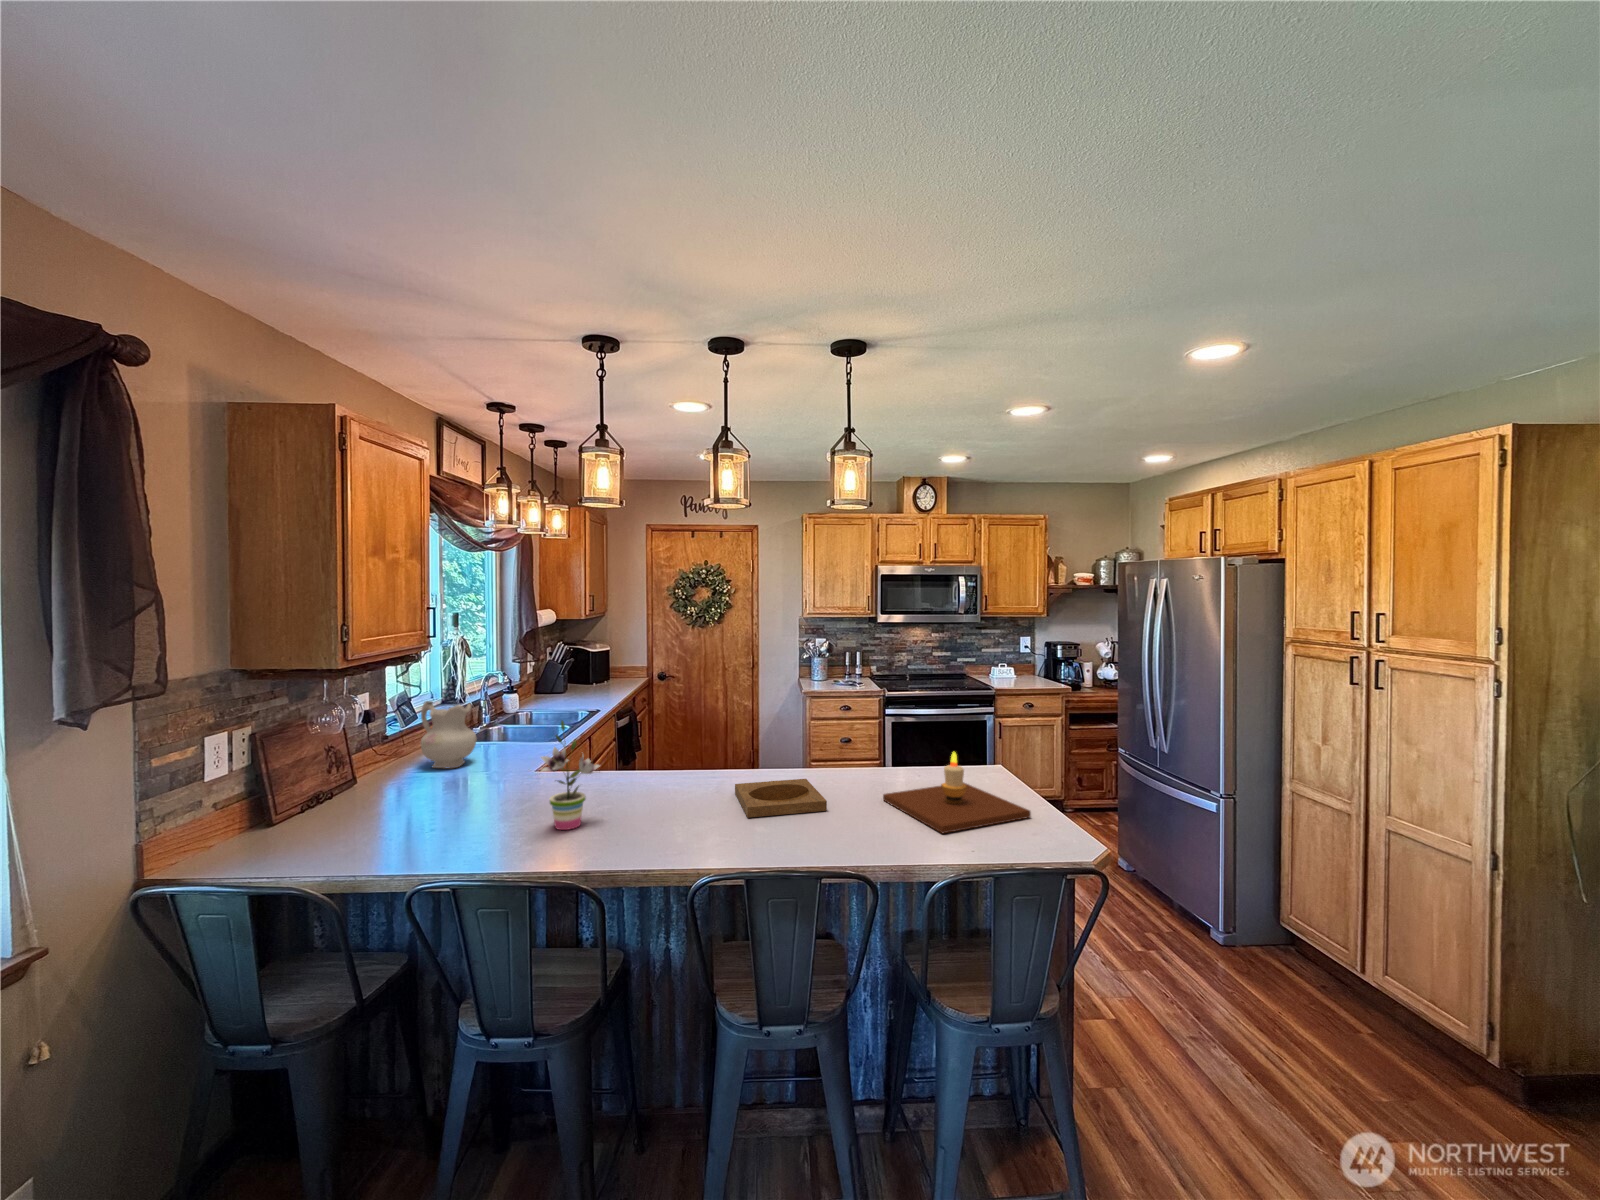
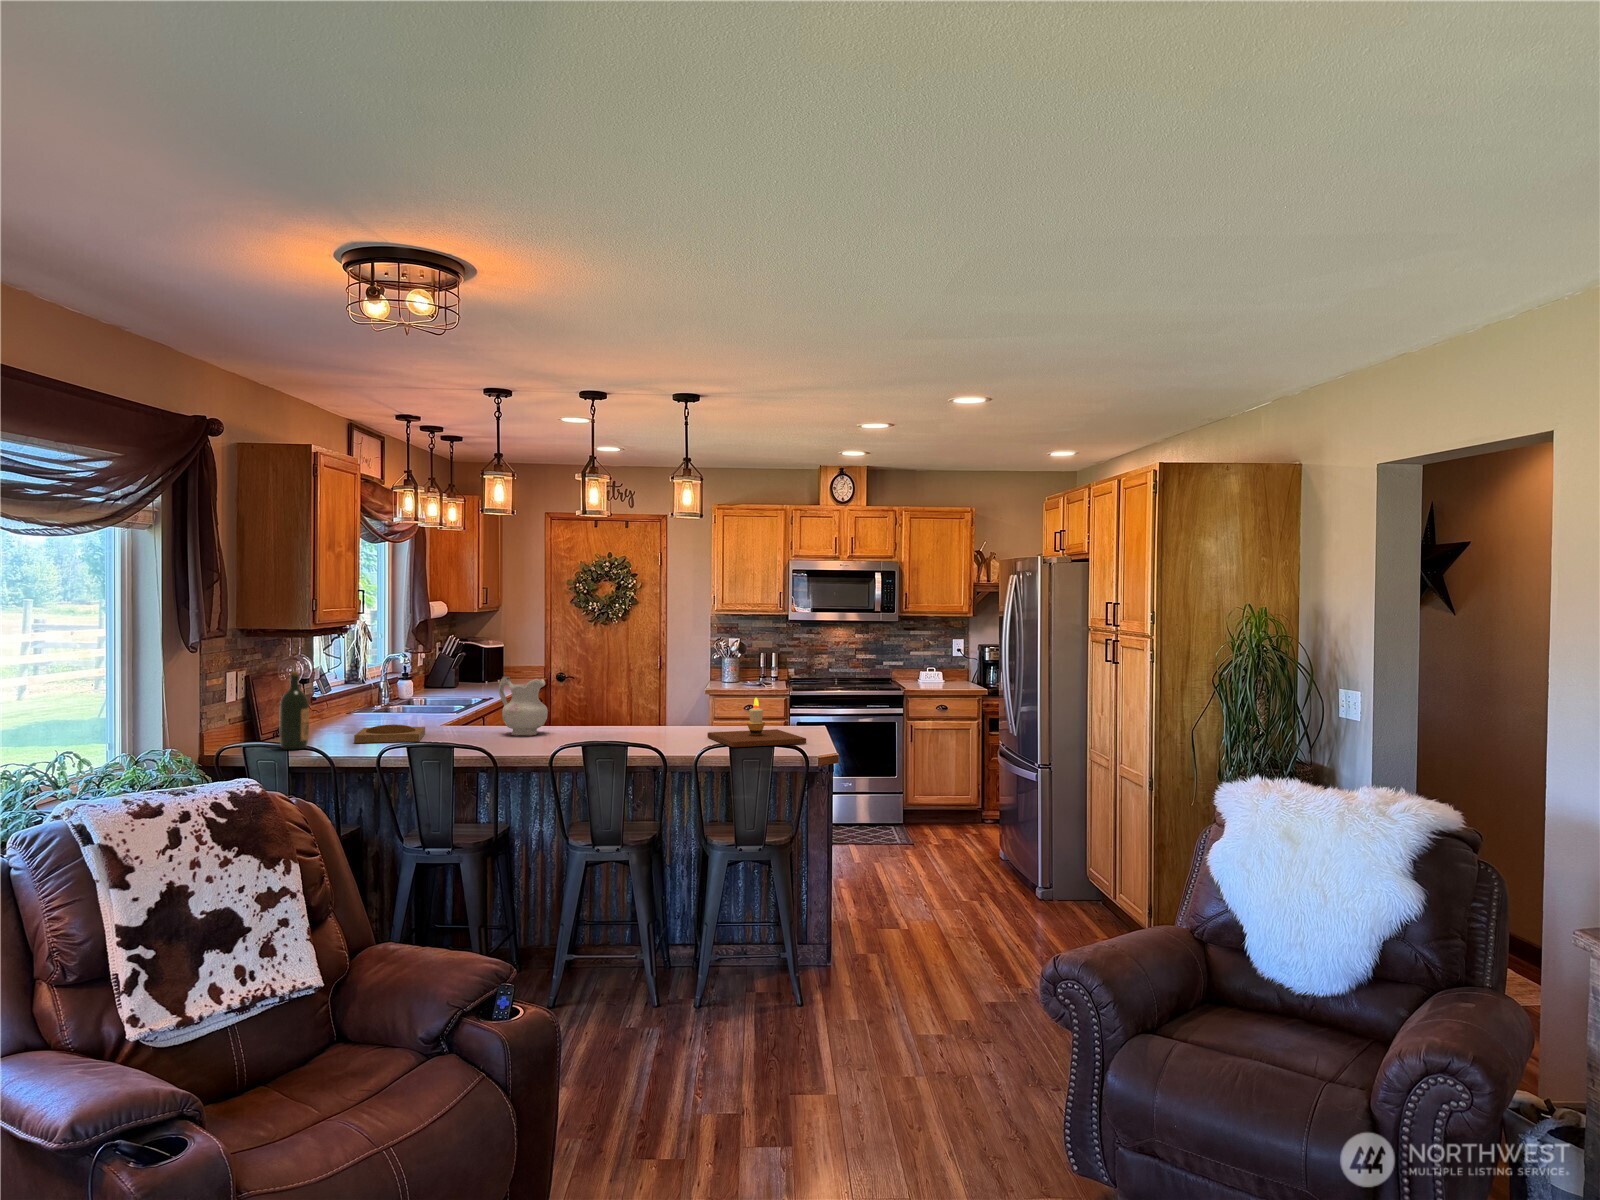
ceramic pitcher: present [420,701,477,768] -> present [499,676,548,736]
potted plant: present [541,721,600,830] -> none [451,668,495,744]
wine bottle: none [280,737,329,857] -> present [280,671,309,750]
tray: present [735,779,827,818] -> present [354,724,425,743]

